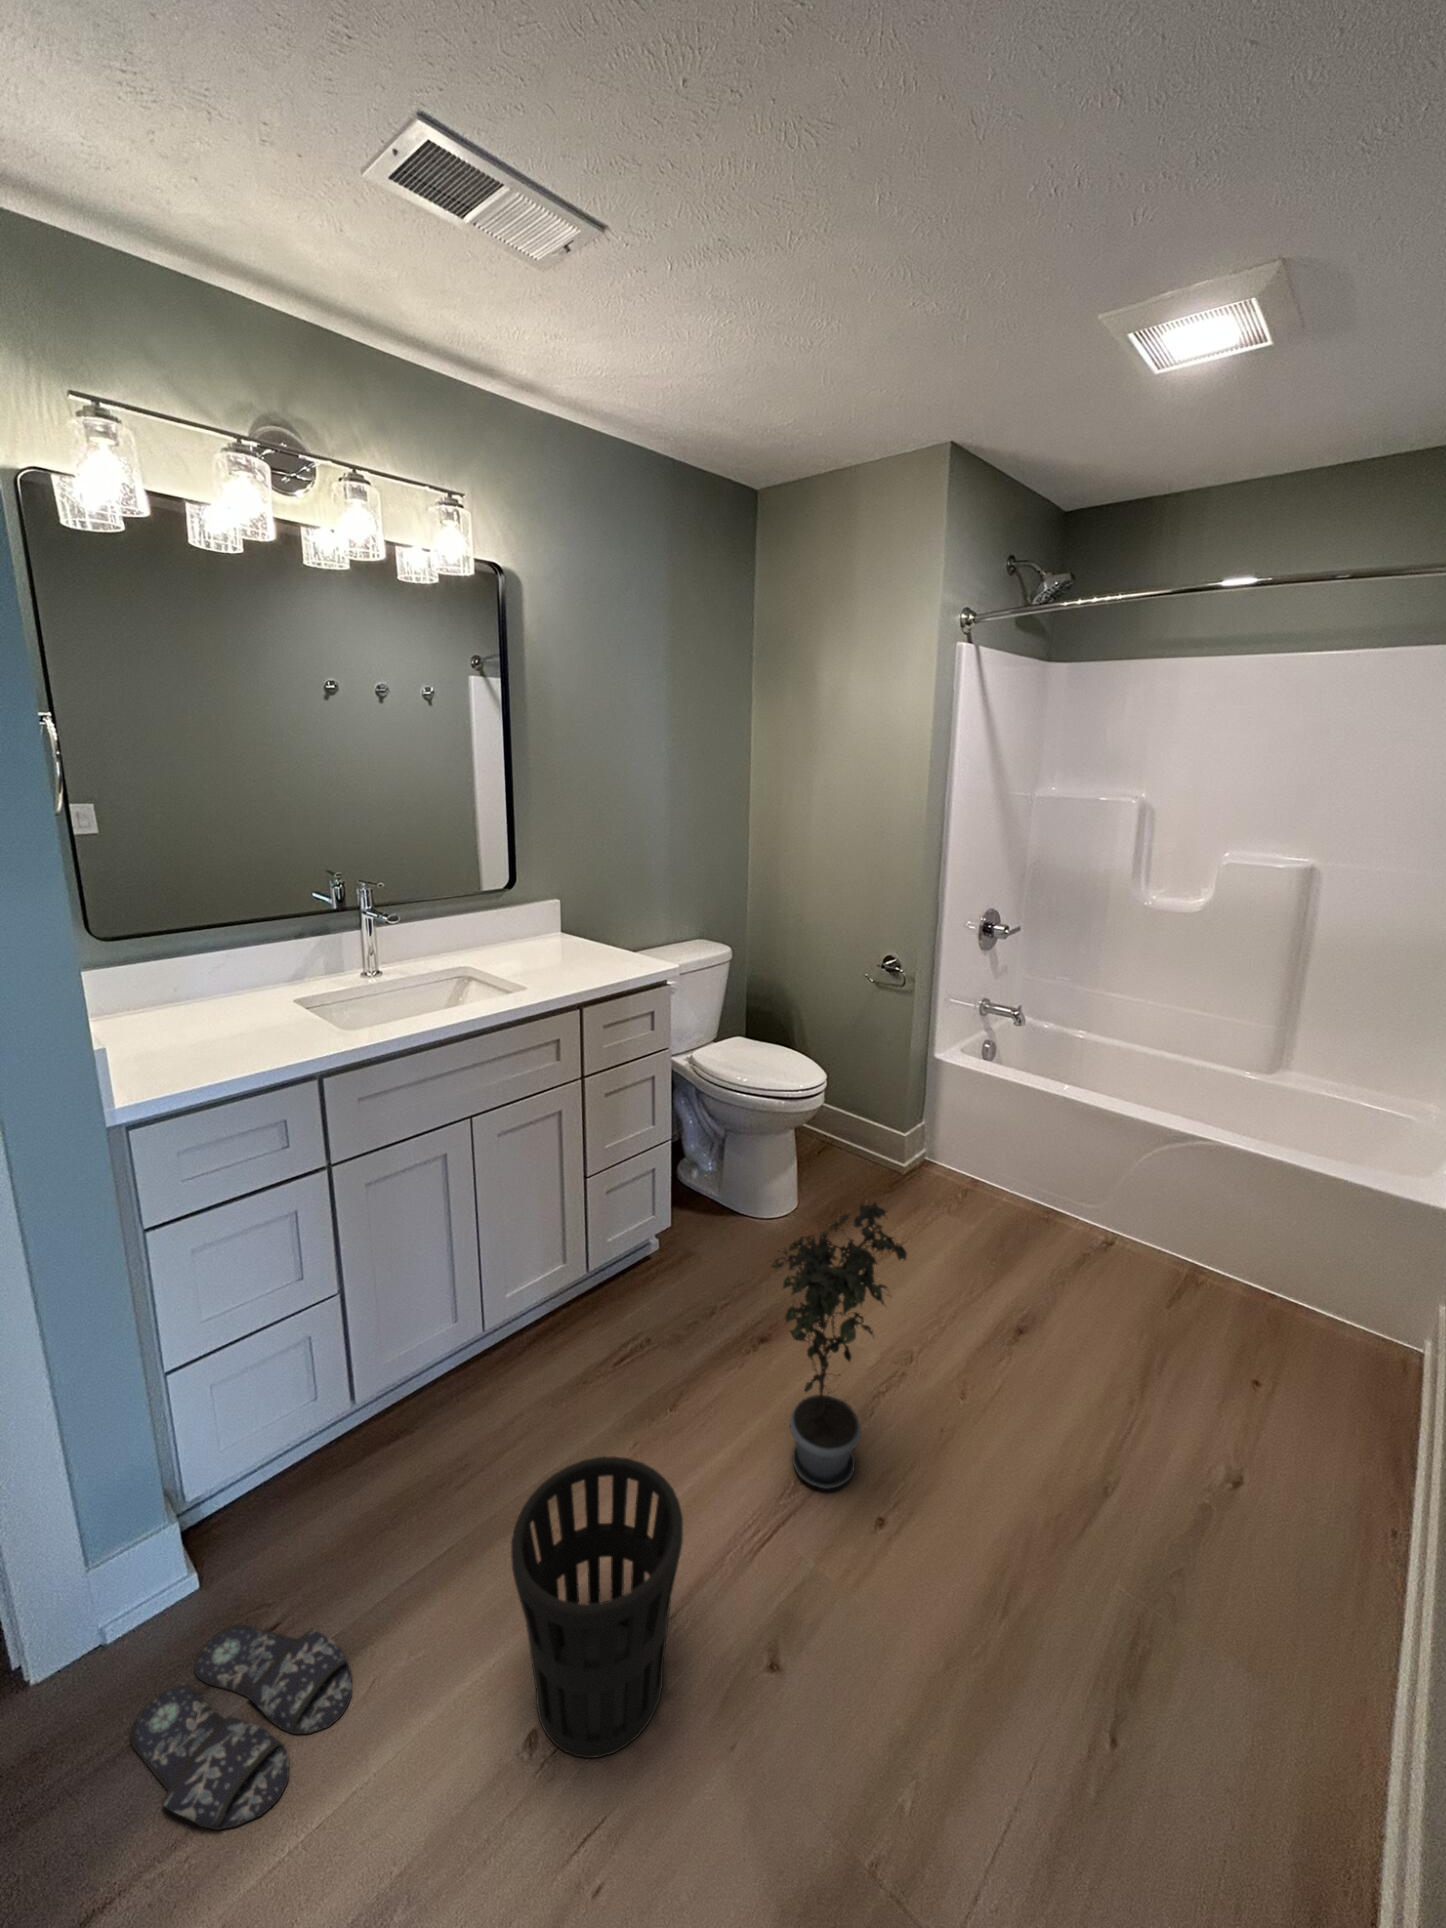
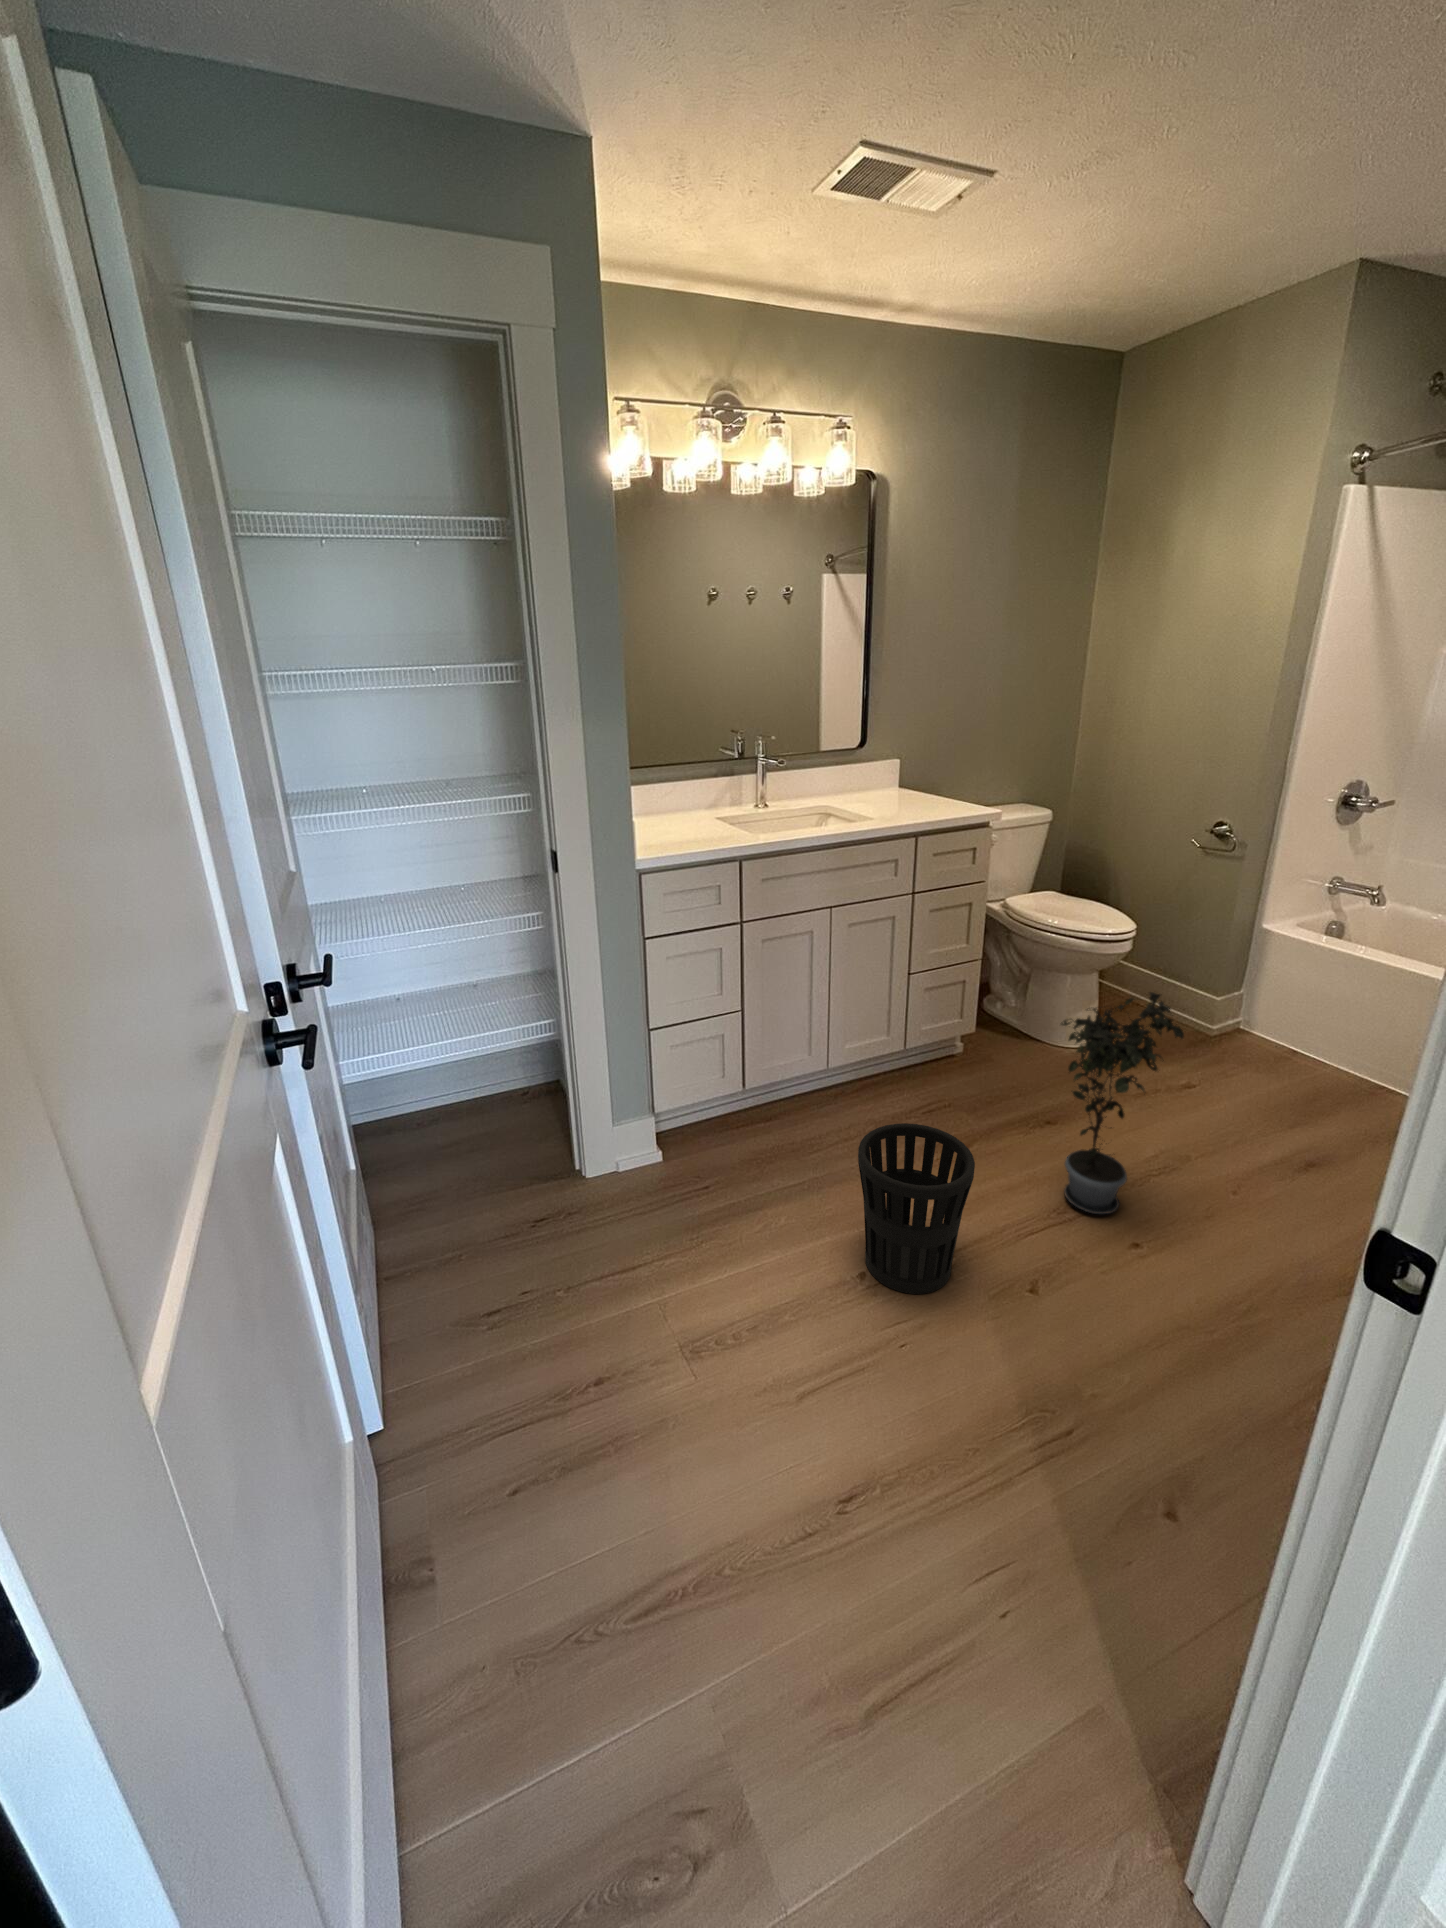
slippers: present [130,1625,352,1830] -> none [639,1180,754,1258]

